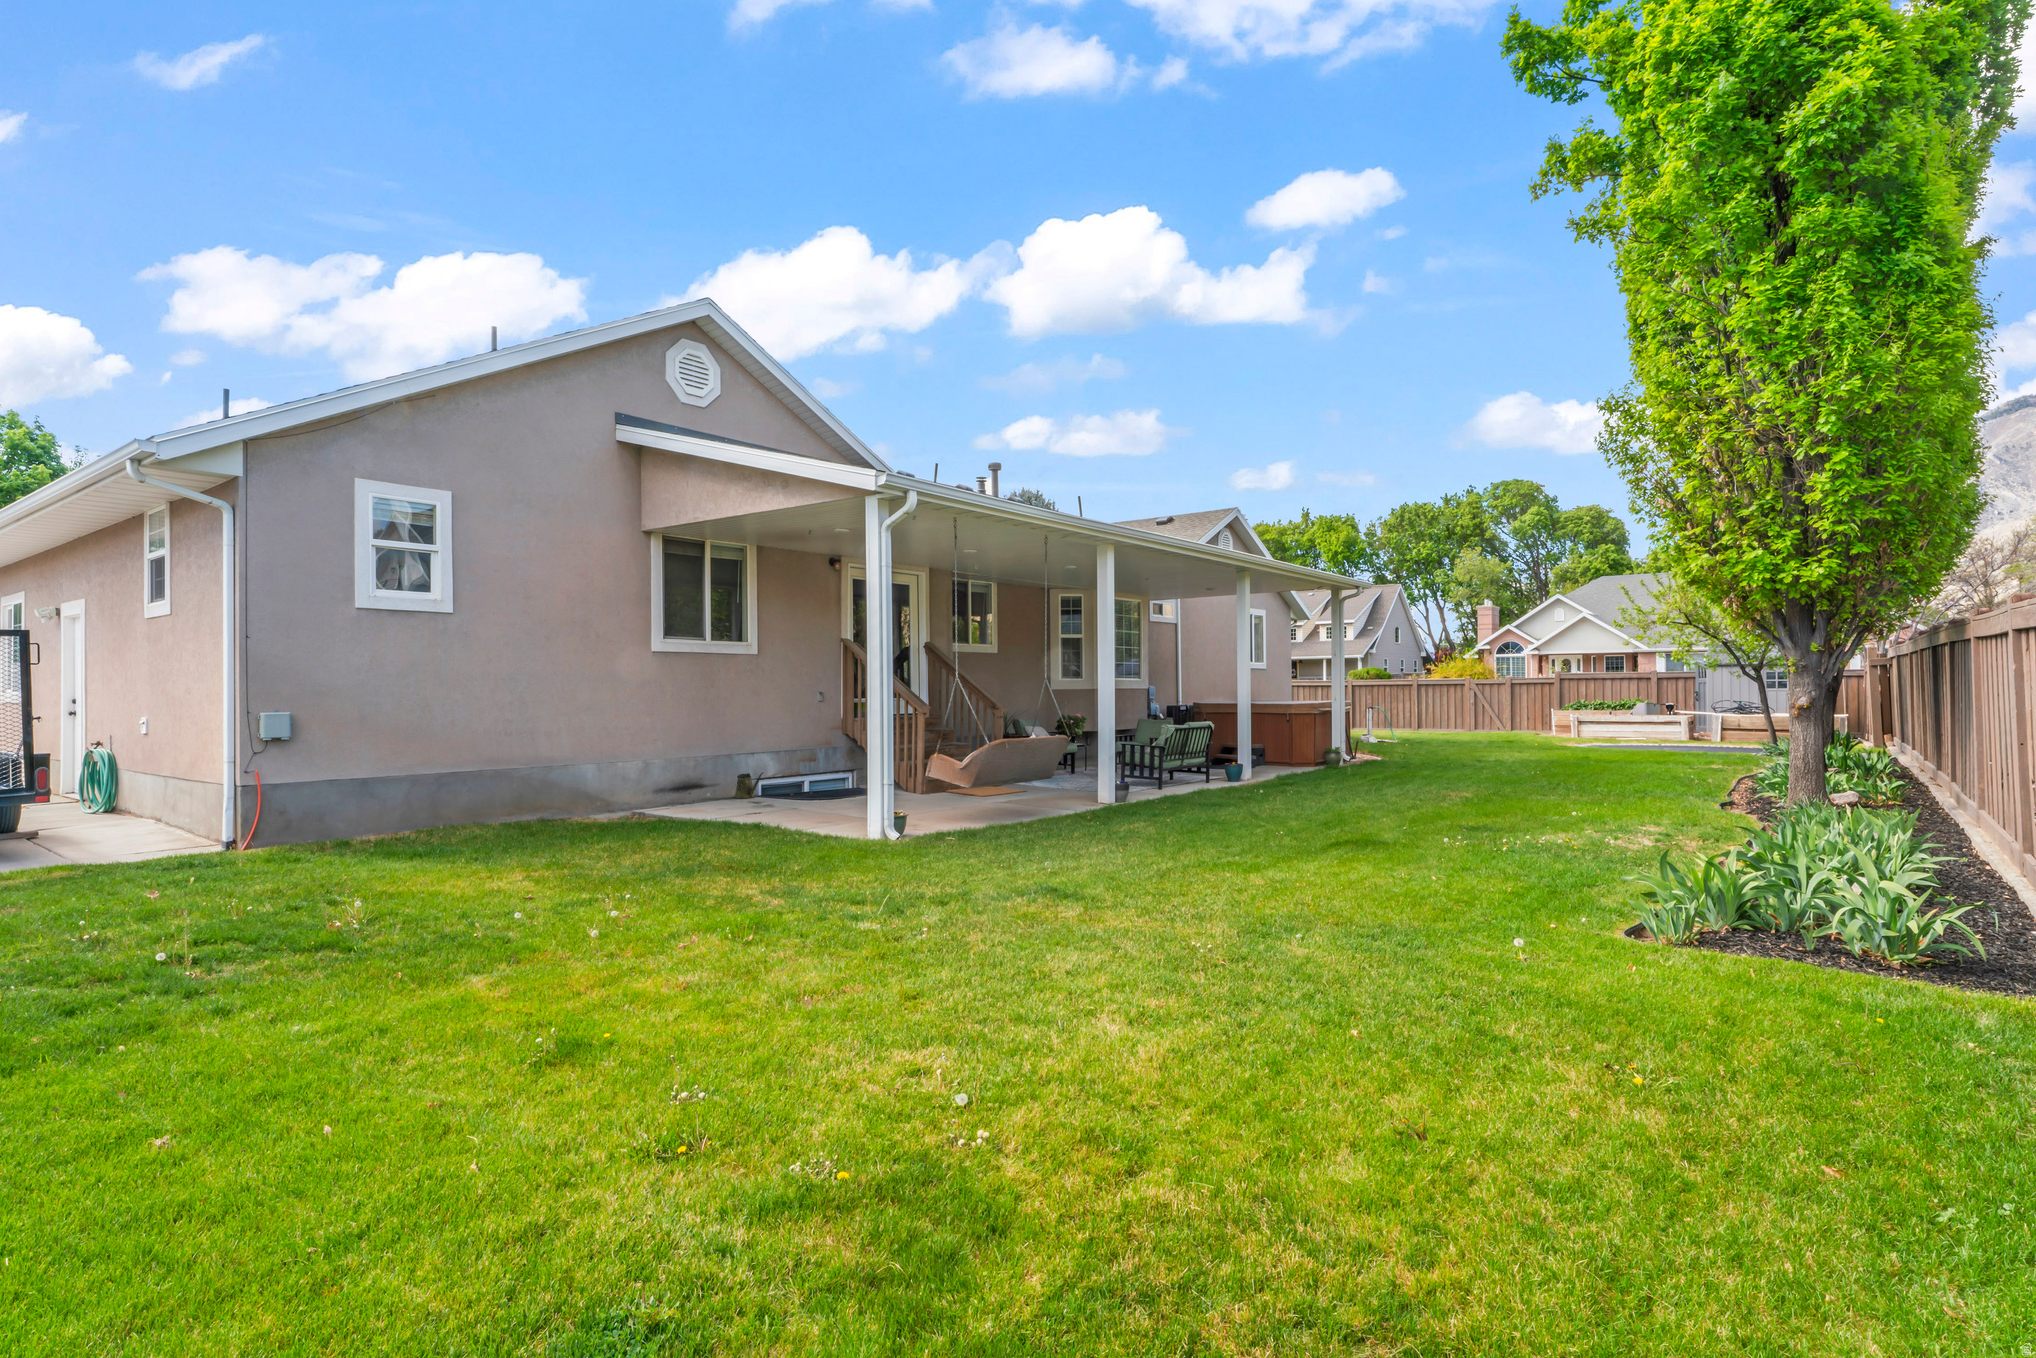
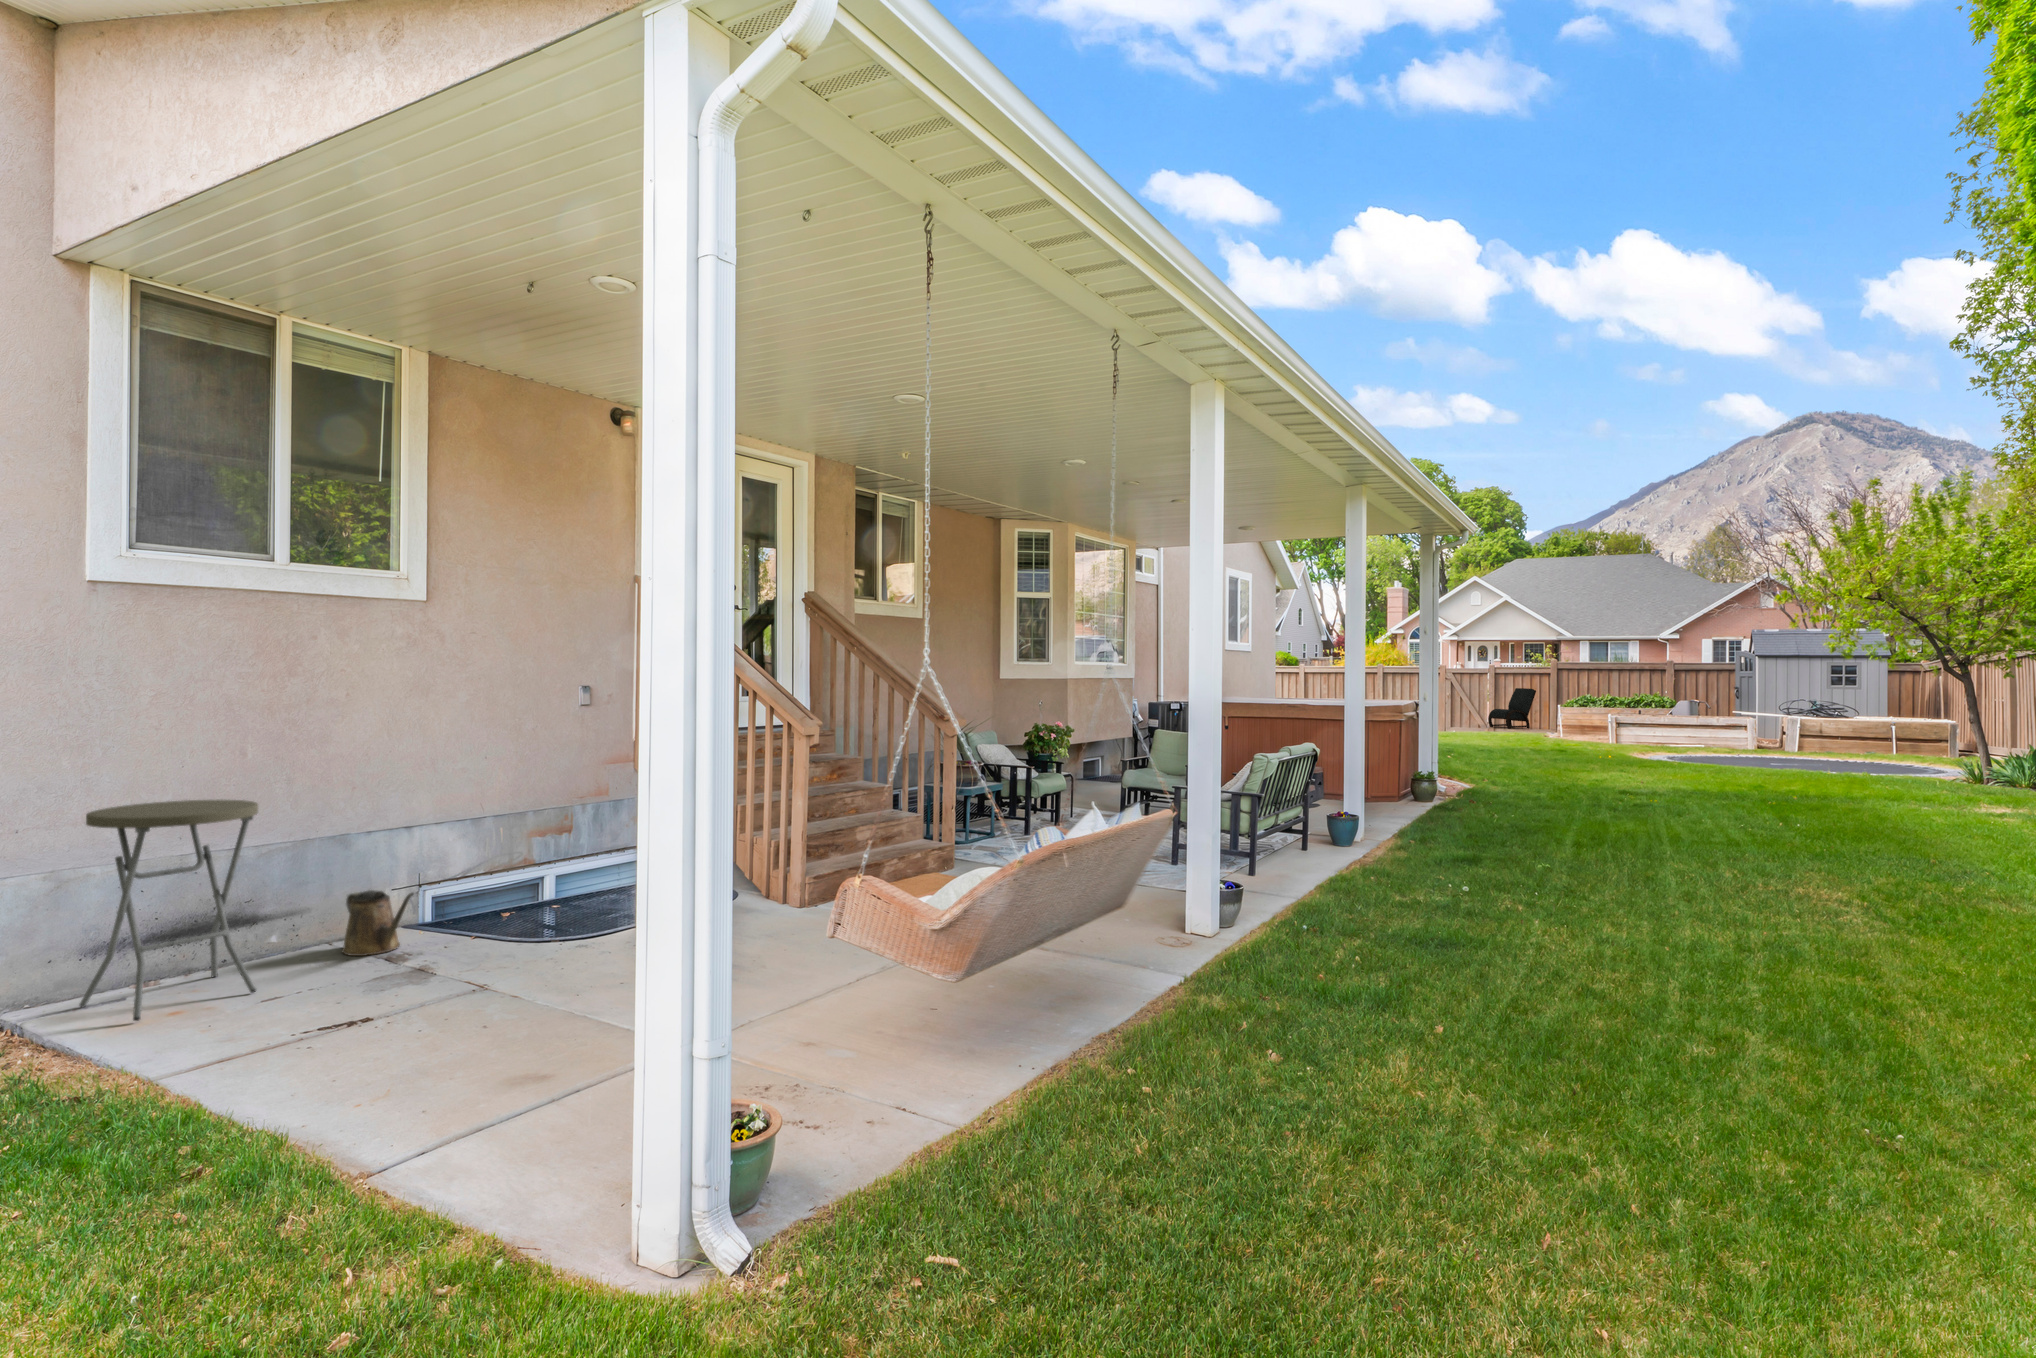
lounge chair: none [1505,696,1546,730] -> present [1488,688,1536,729]
side table: none [660,733,715,807] -> present [80,800,258,1021]

